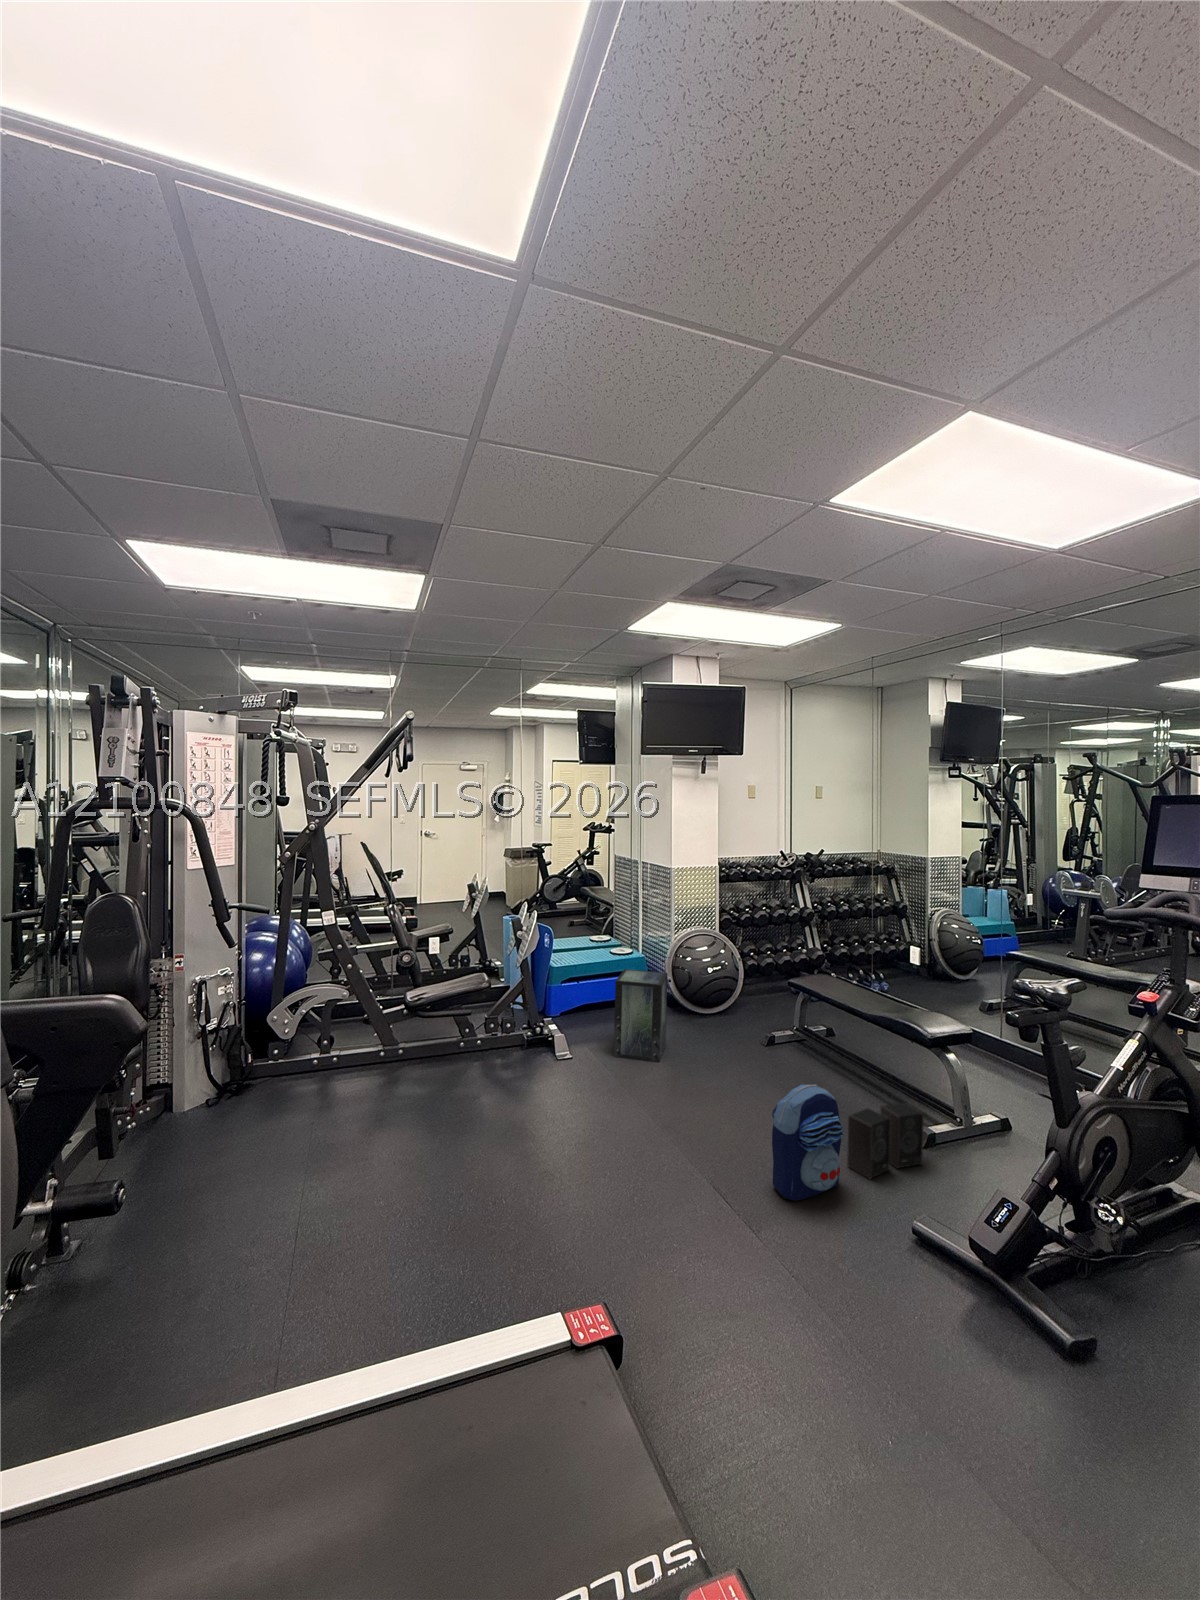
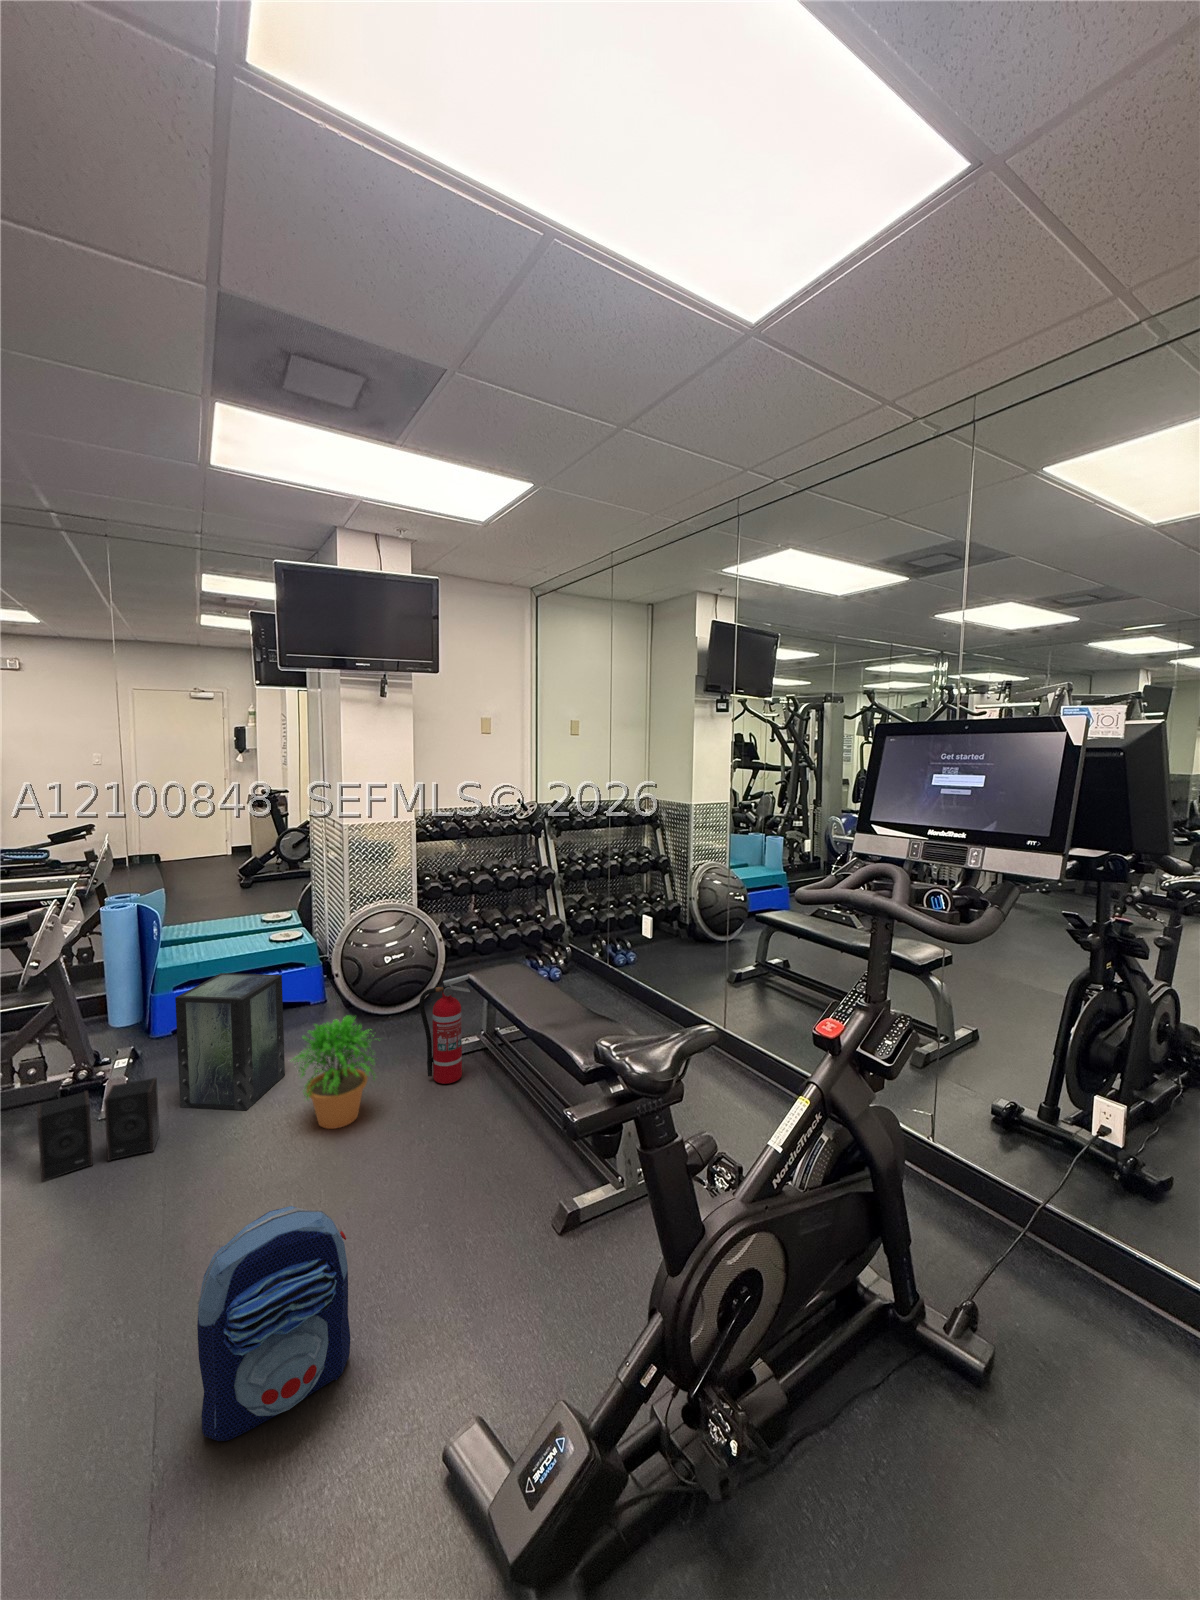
fire extinguisher: none [767,981,801,1059] -> present [419,975,470,1084]
potted plant: none [700,1000,756,1077] -> present [293,1015,375,1129]
speaker: present [847,1103,924,1179] -> present [37,1078,160,1182]

